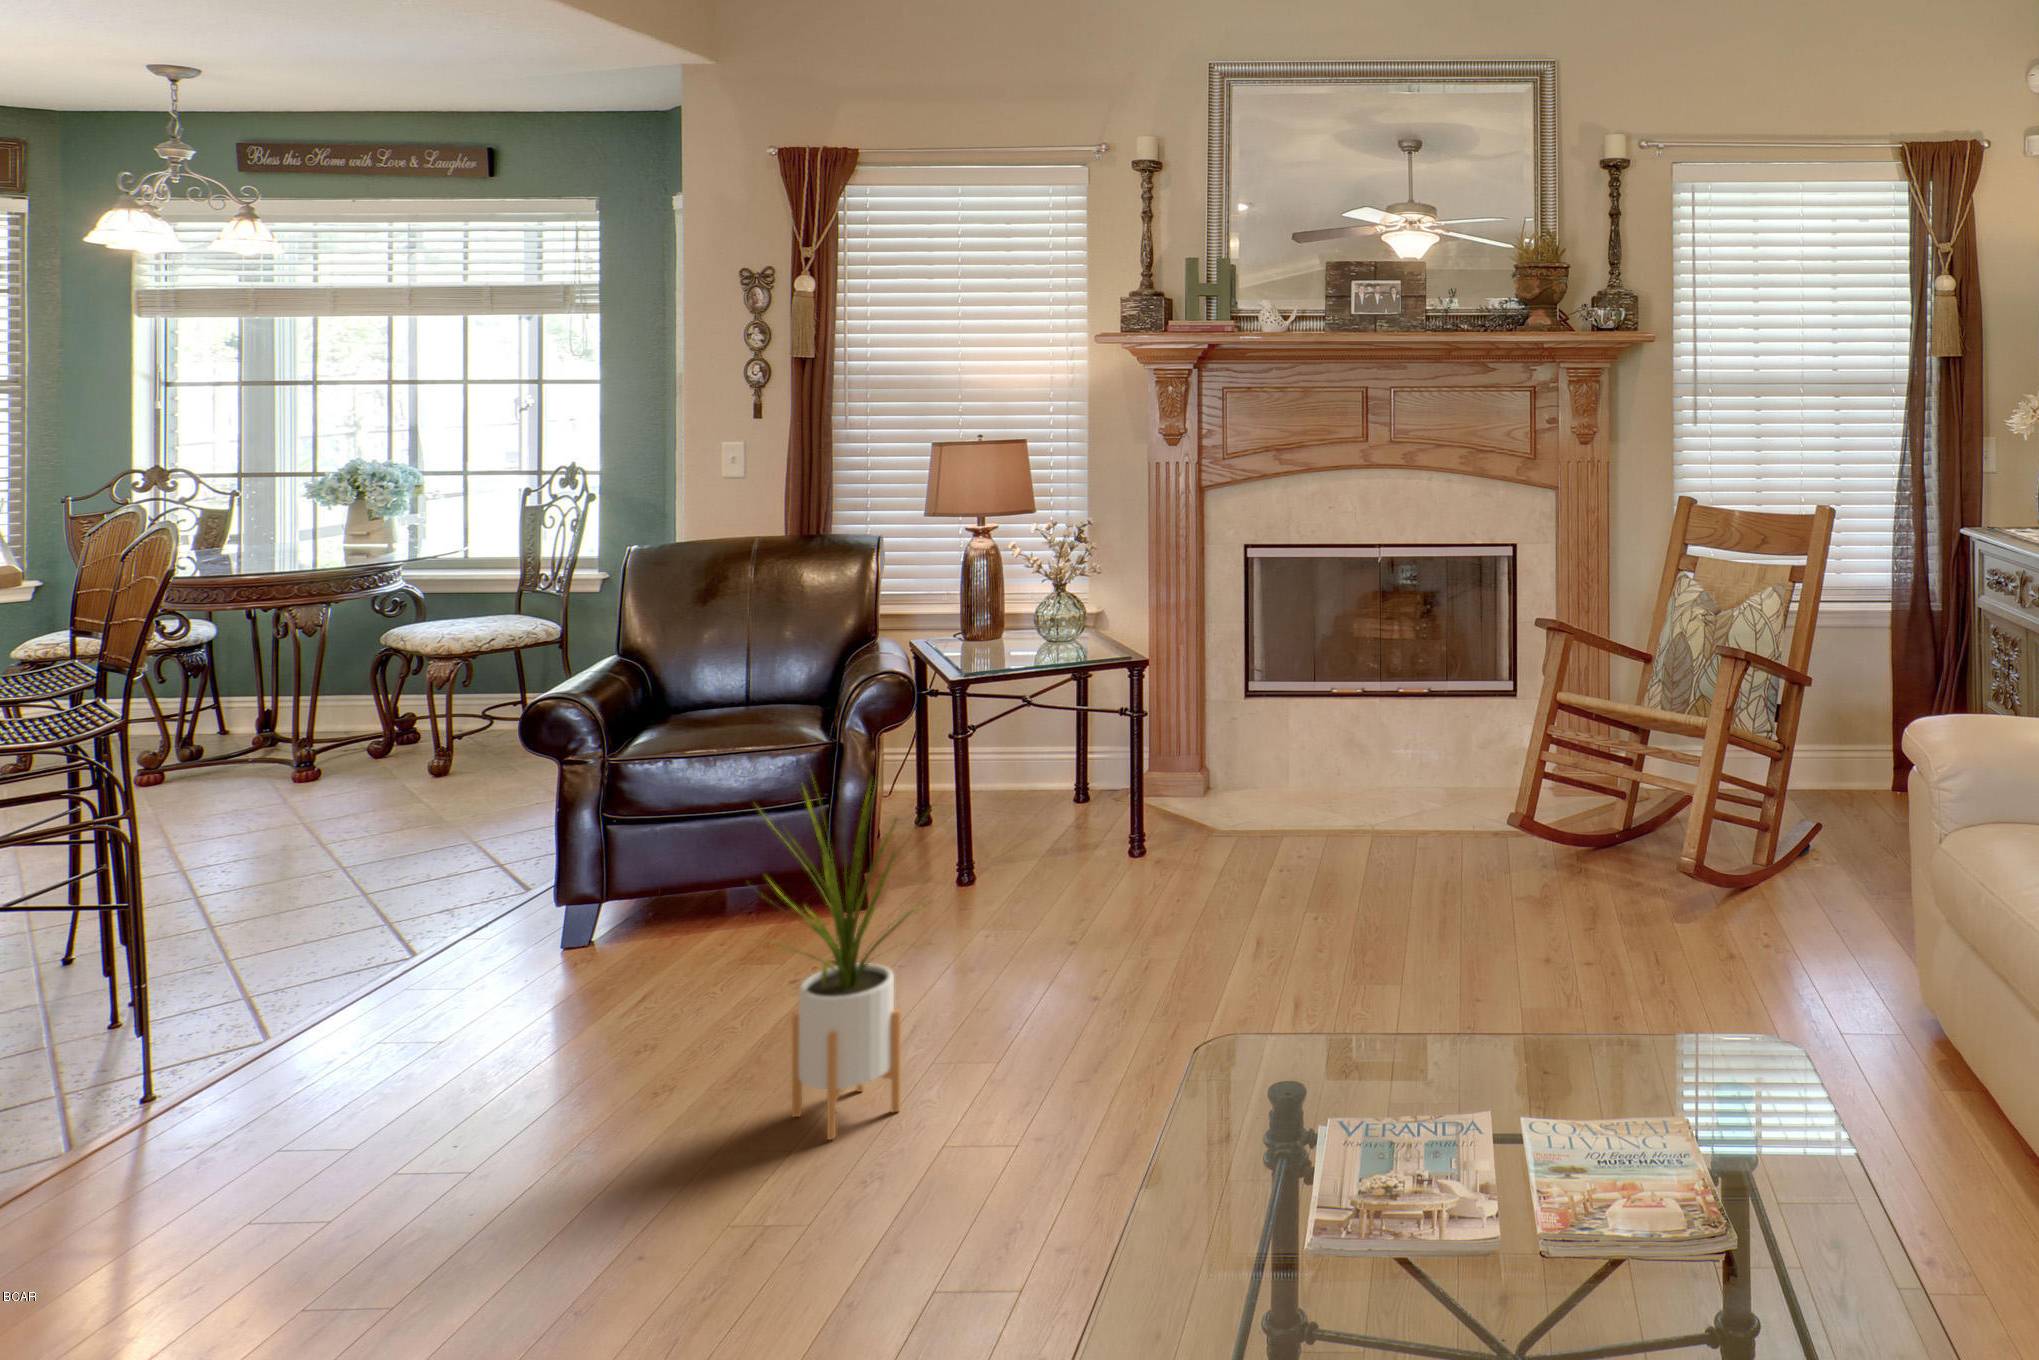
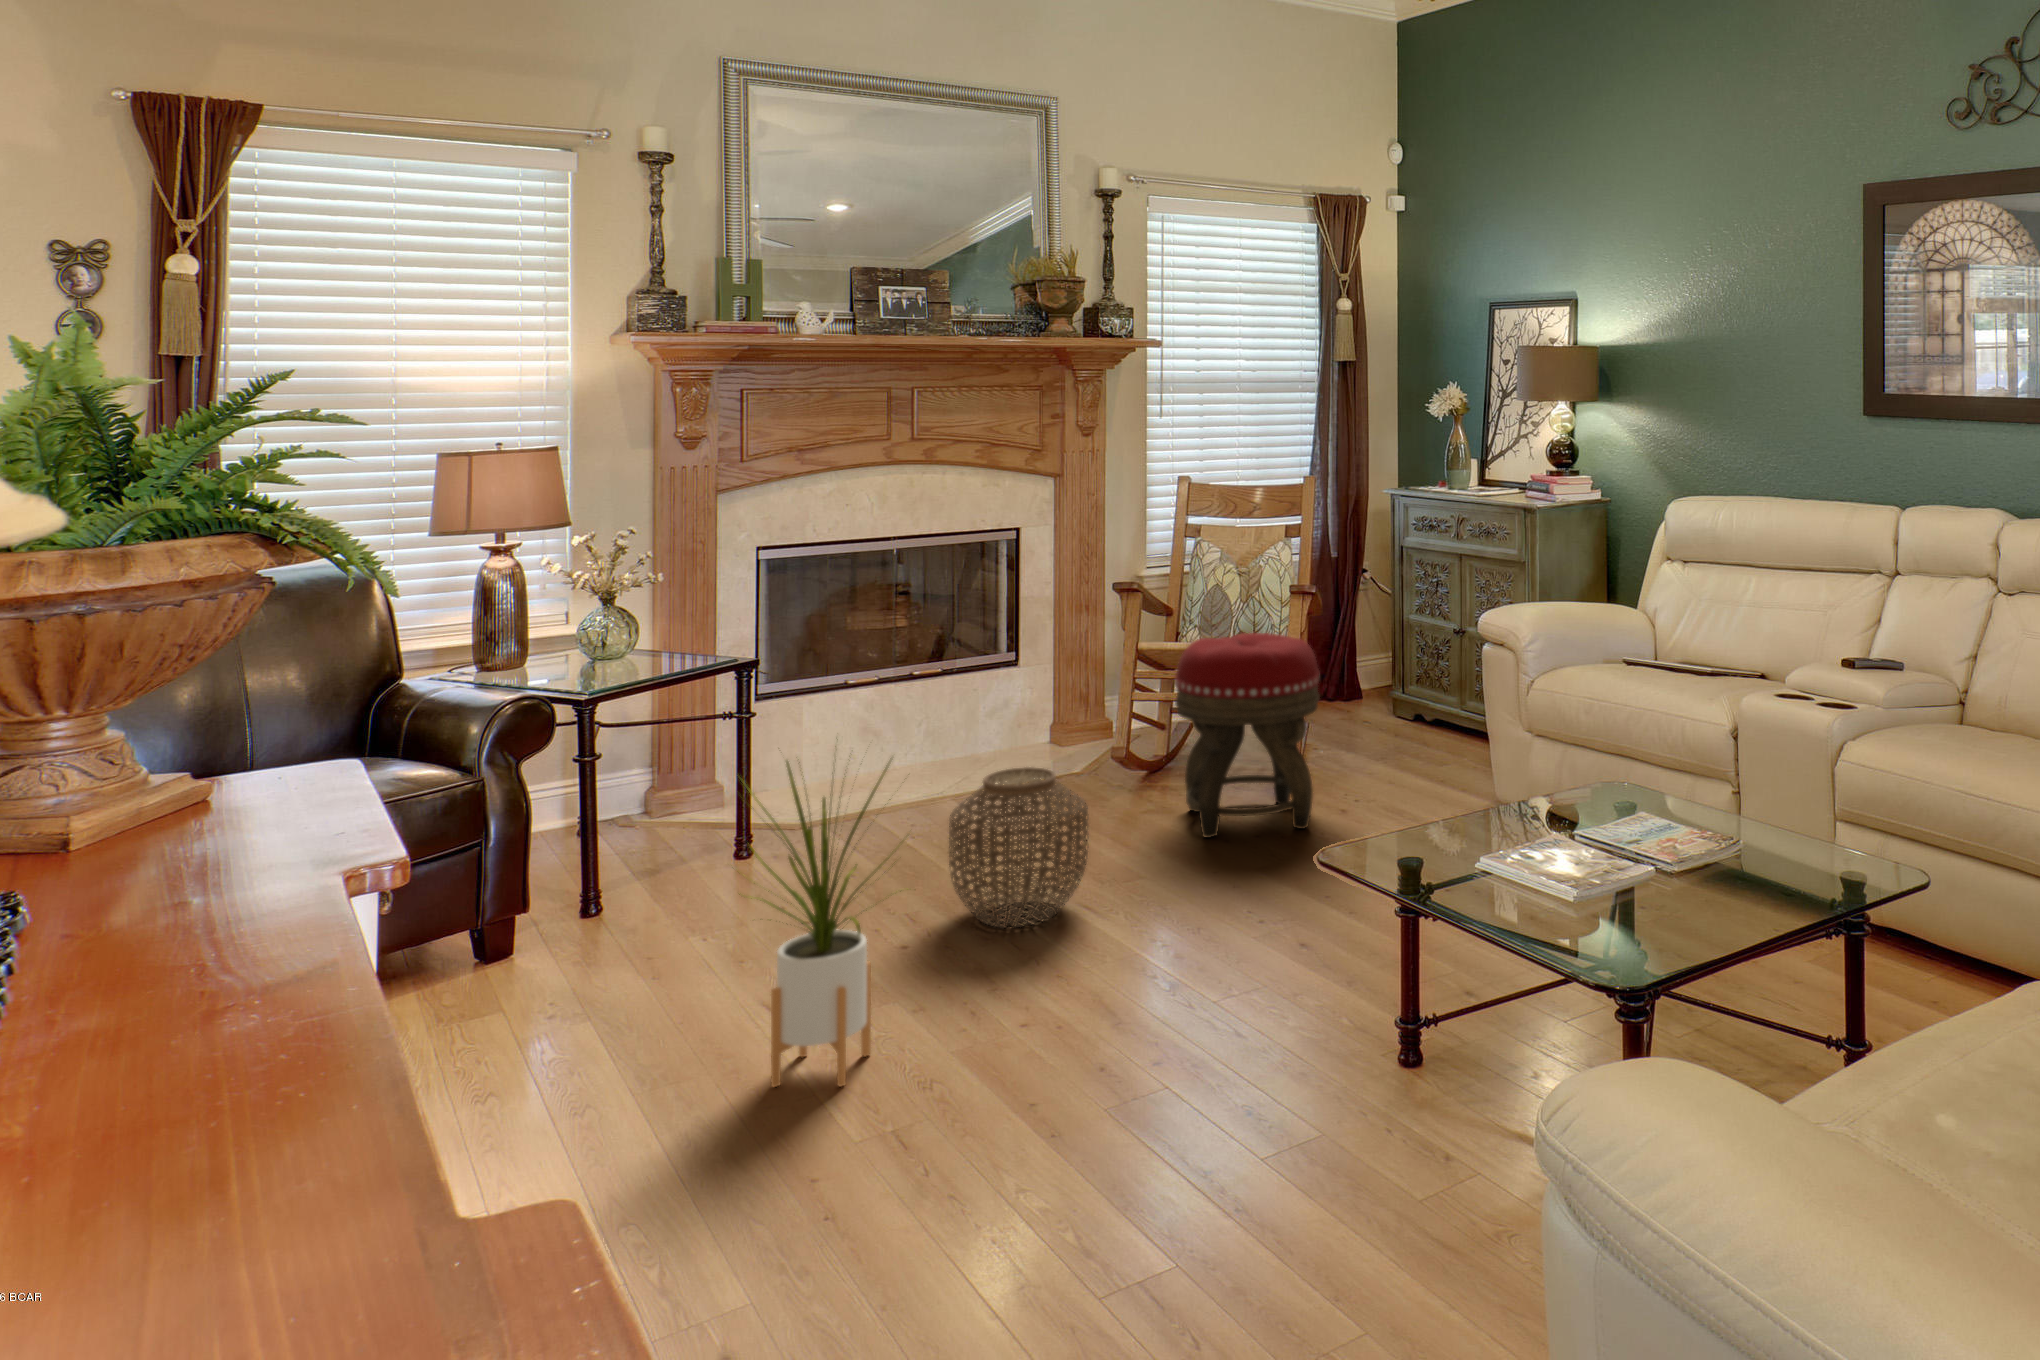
footstool: none [1522,699,1703,968] -> present [1175,633,1319,838]
woven basket: none [1158,821,1312,1006] -> present [949,767,1089,928]

